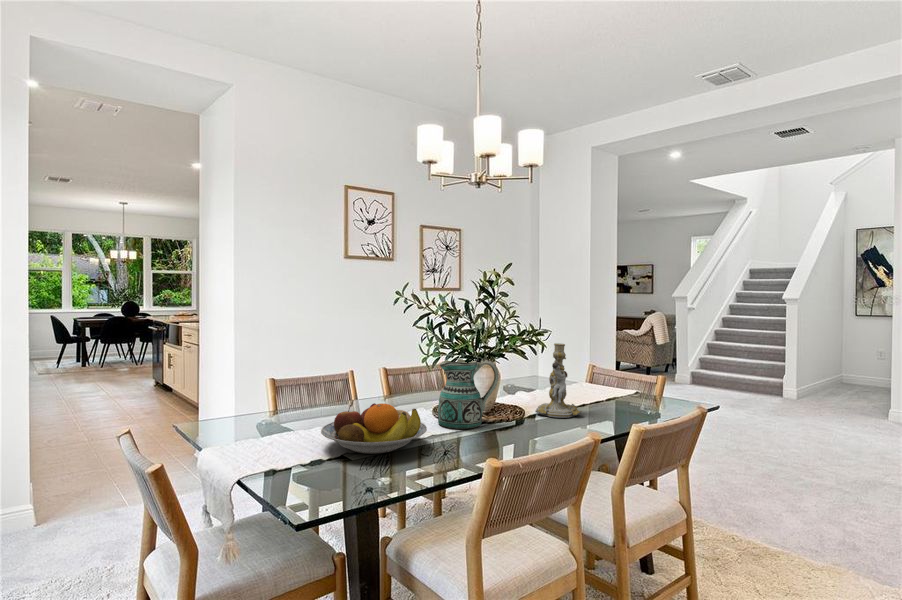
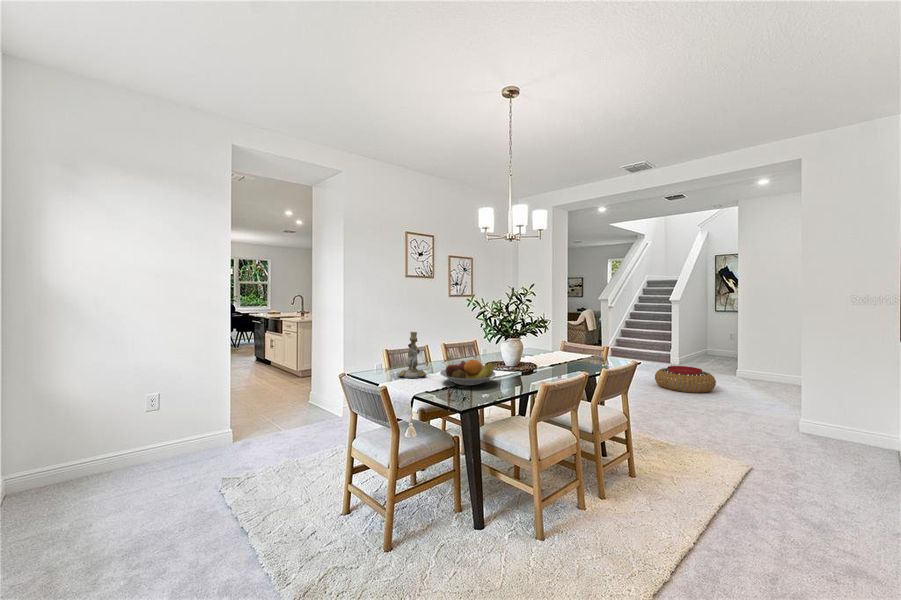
candlestick: present [535,343,582,418] -> present [398,332,426,378]
ceramic pitcher: present [438,359,499,429] -> none [492,337,525,374]
pouf: none [755,404,857,449] -> present [655,366,716,393]

